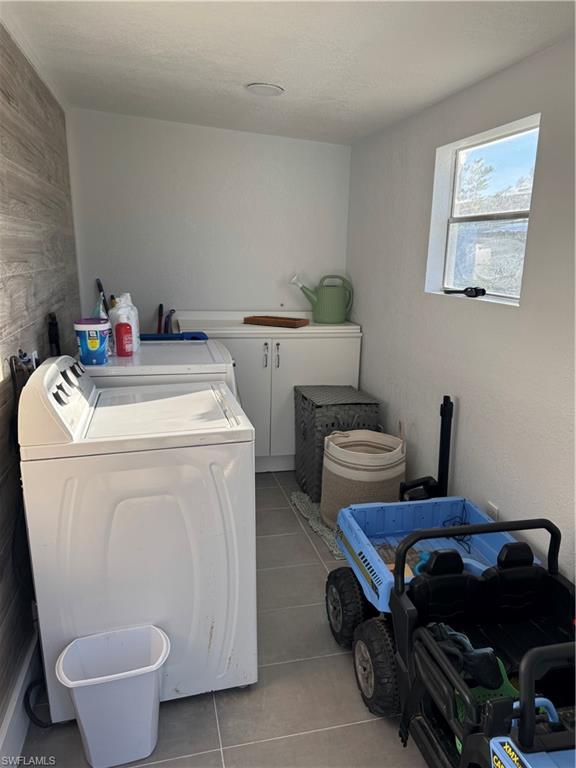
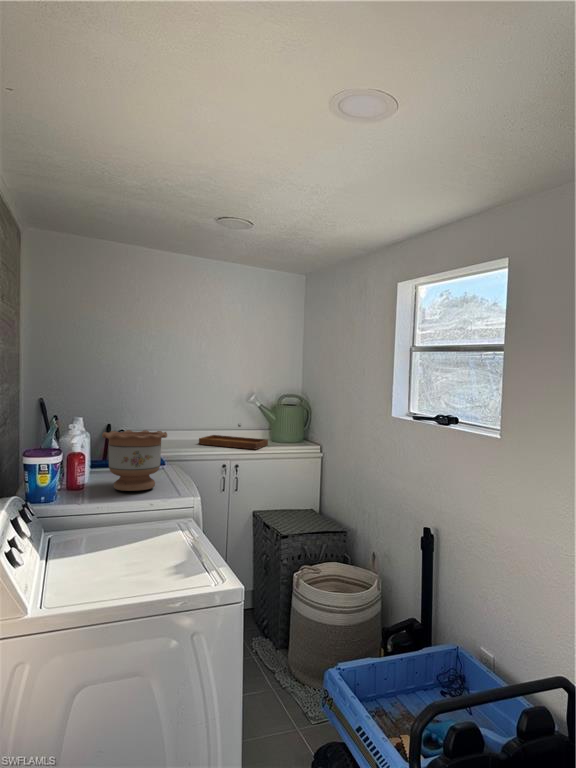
flower pot: none [144,304,203,357] -> present [102,430,167,491]

